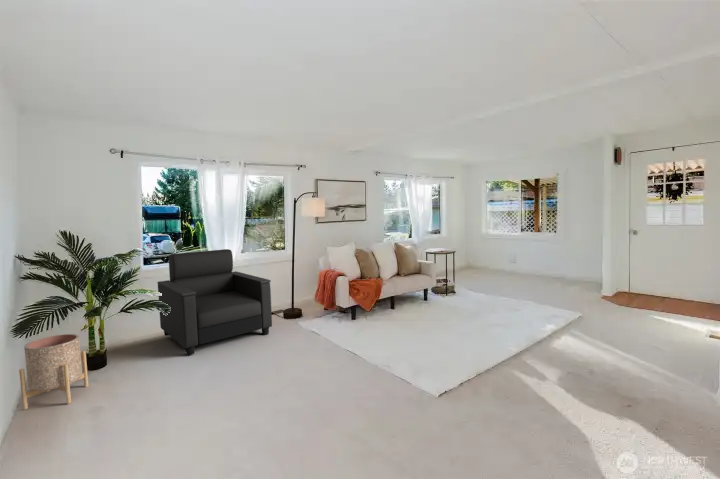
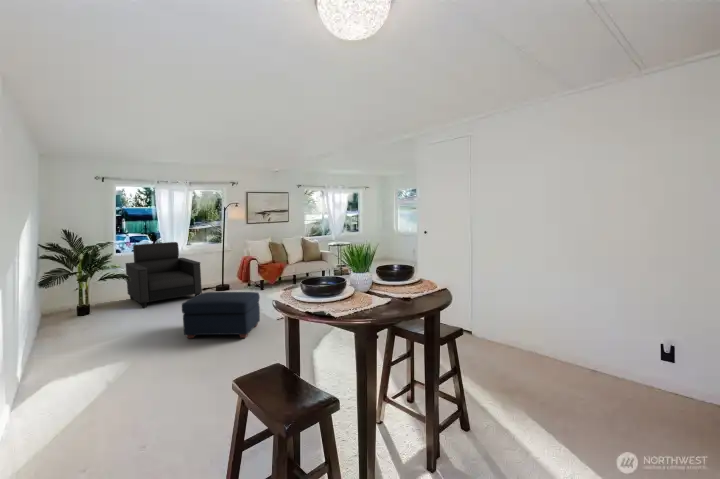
planter: present [19,334,88,410] -> none [41,290,80,329]
ottoman: none [290,340,420,440] -> present [182,292,260,338]

